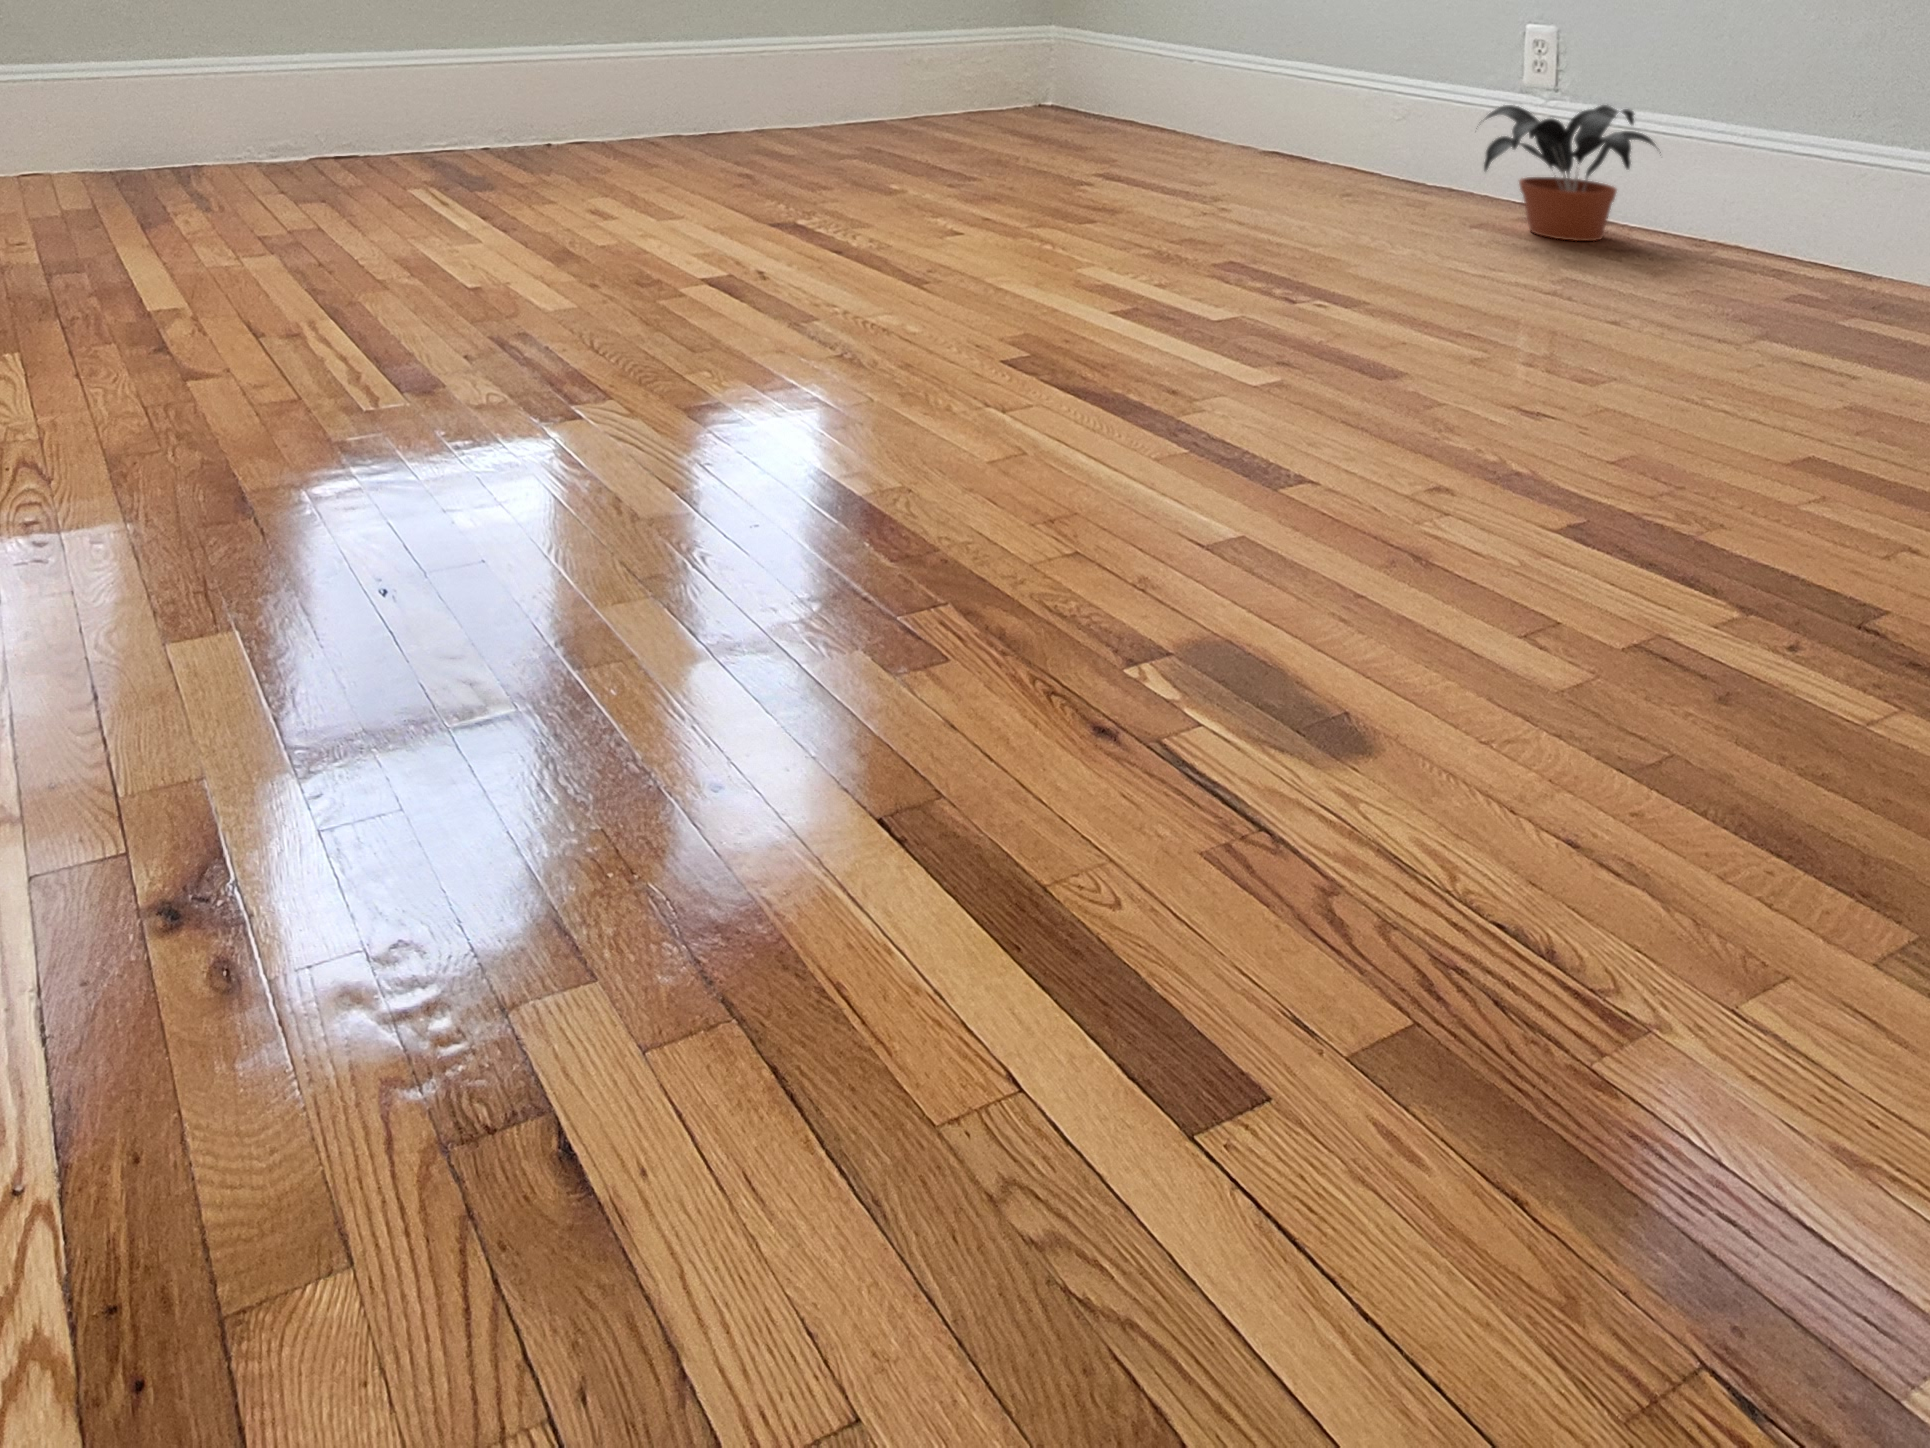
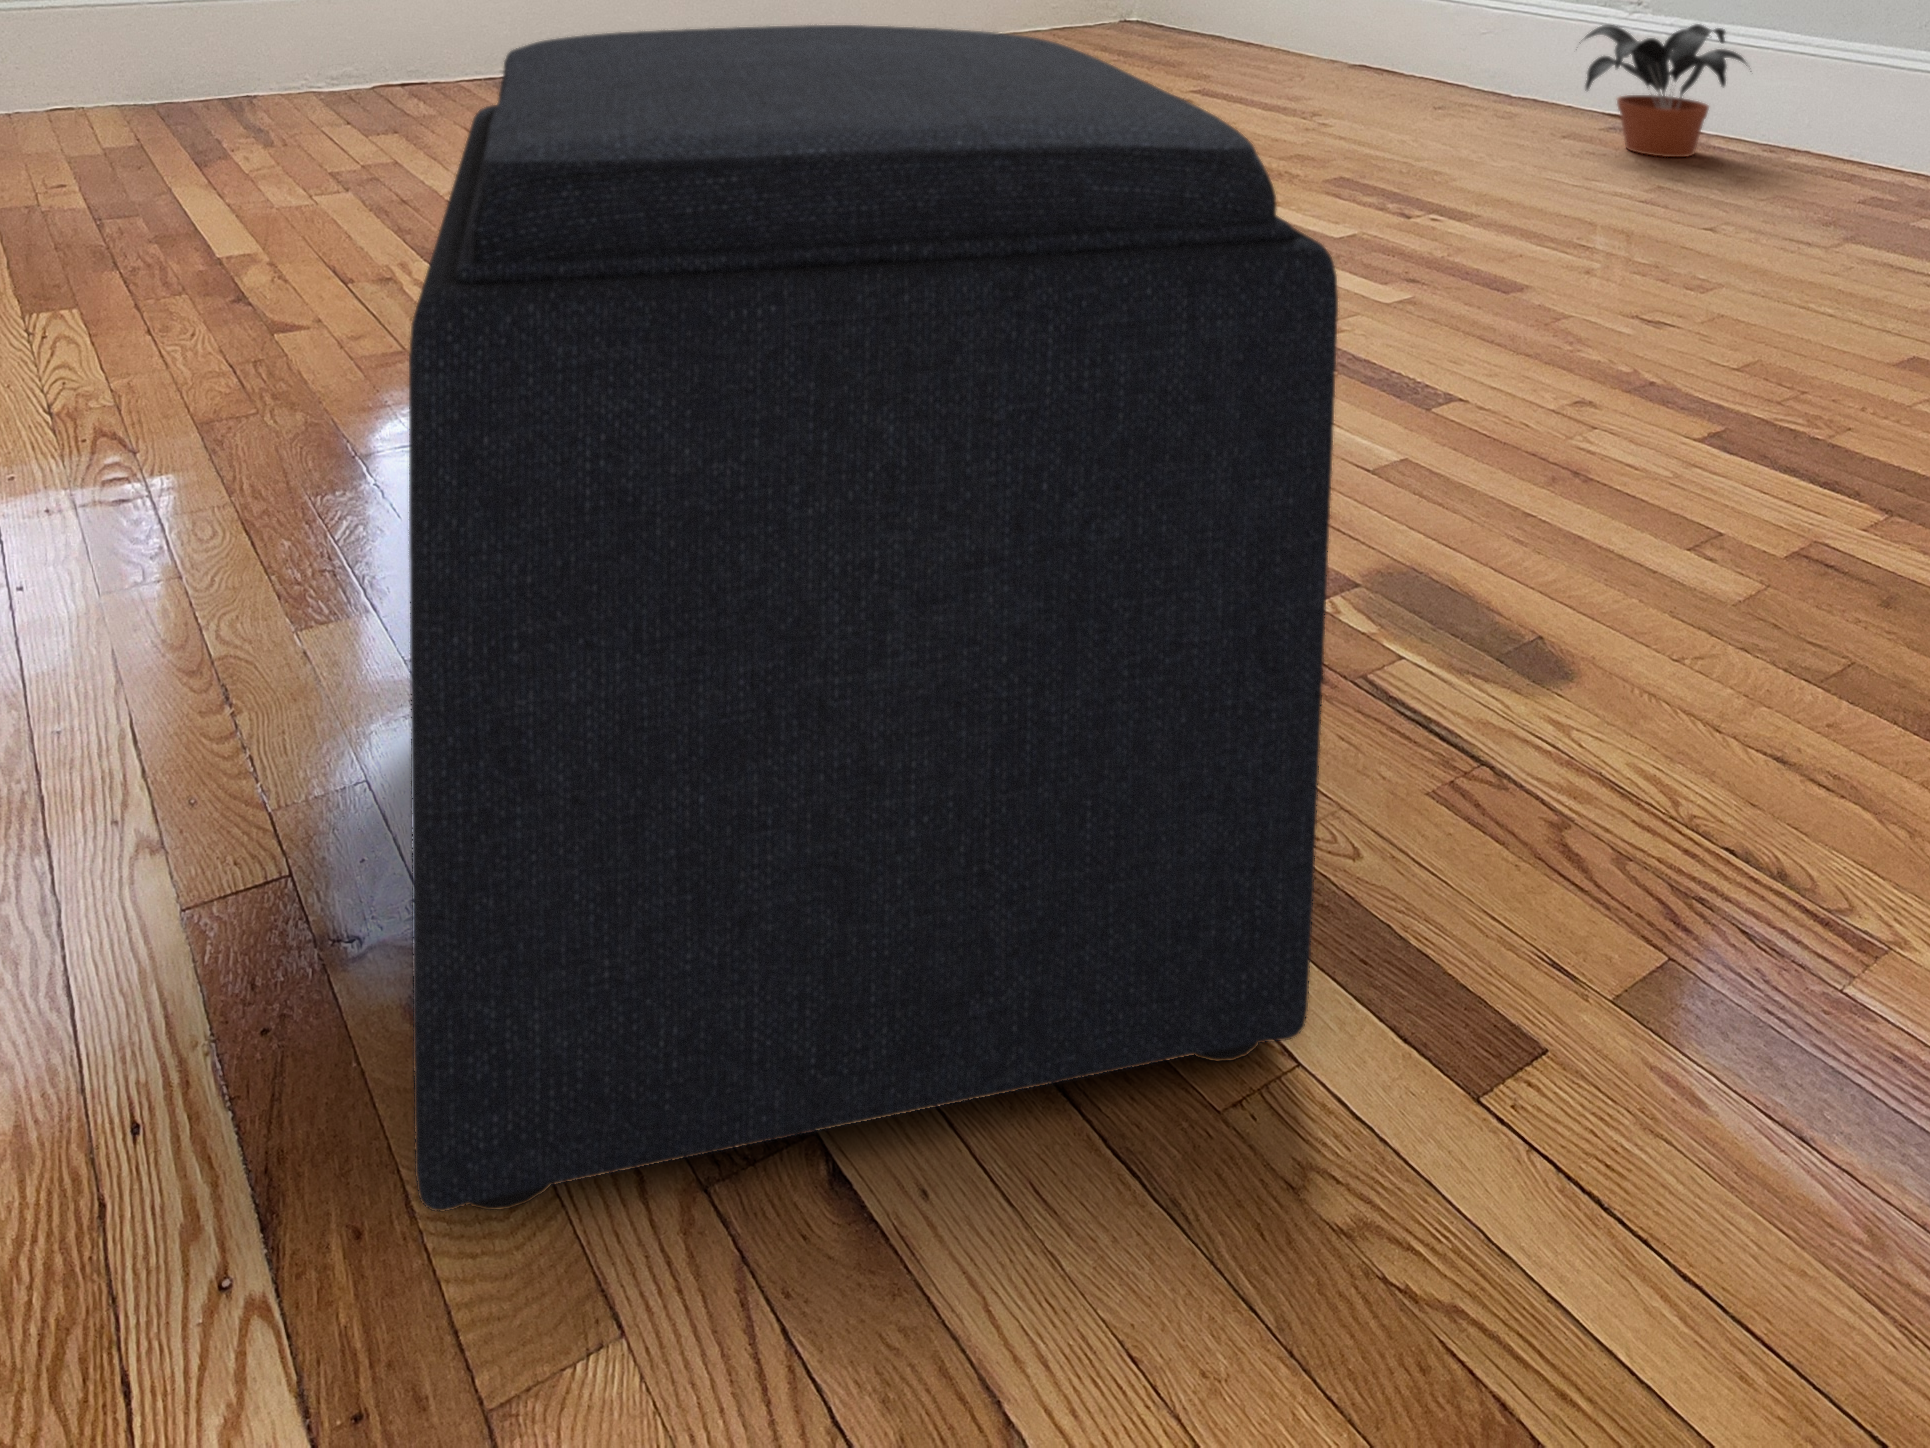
ottoman: none [186,95,1044,1151] -> present [409,25,1338,1212]

